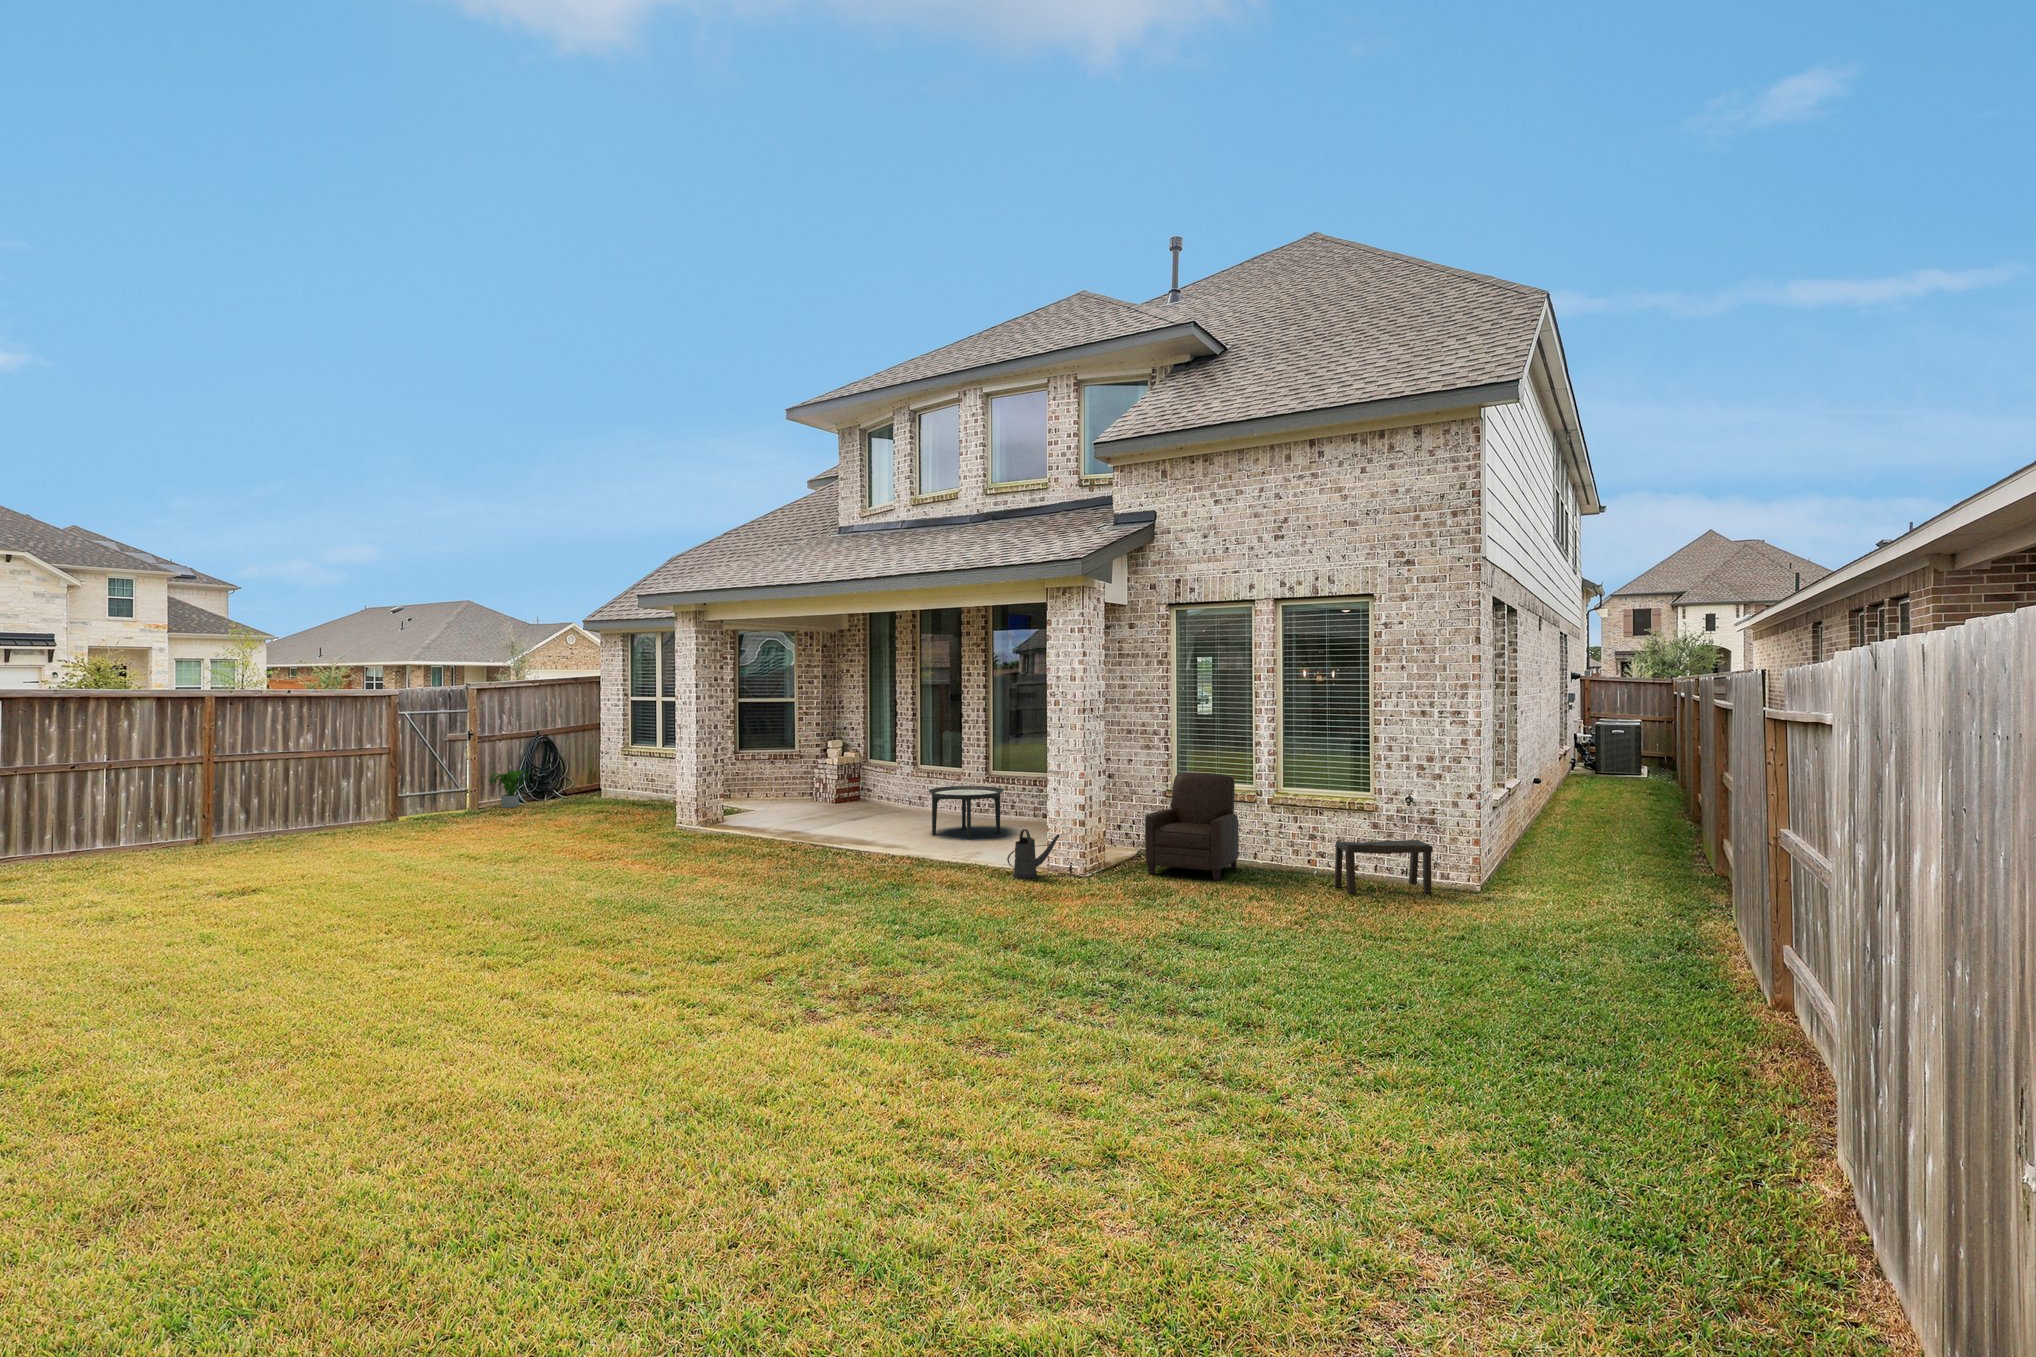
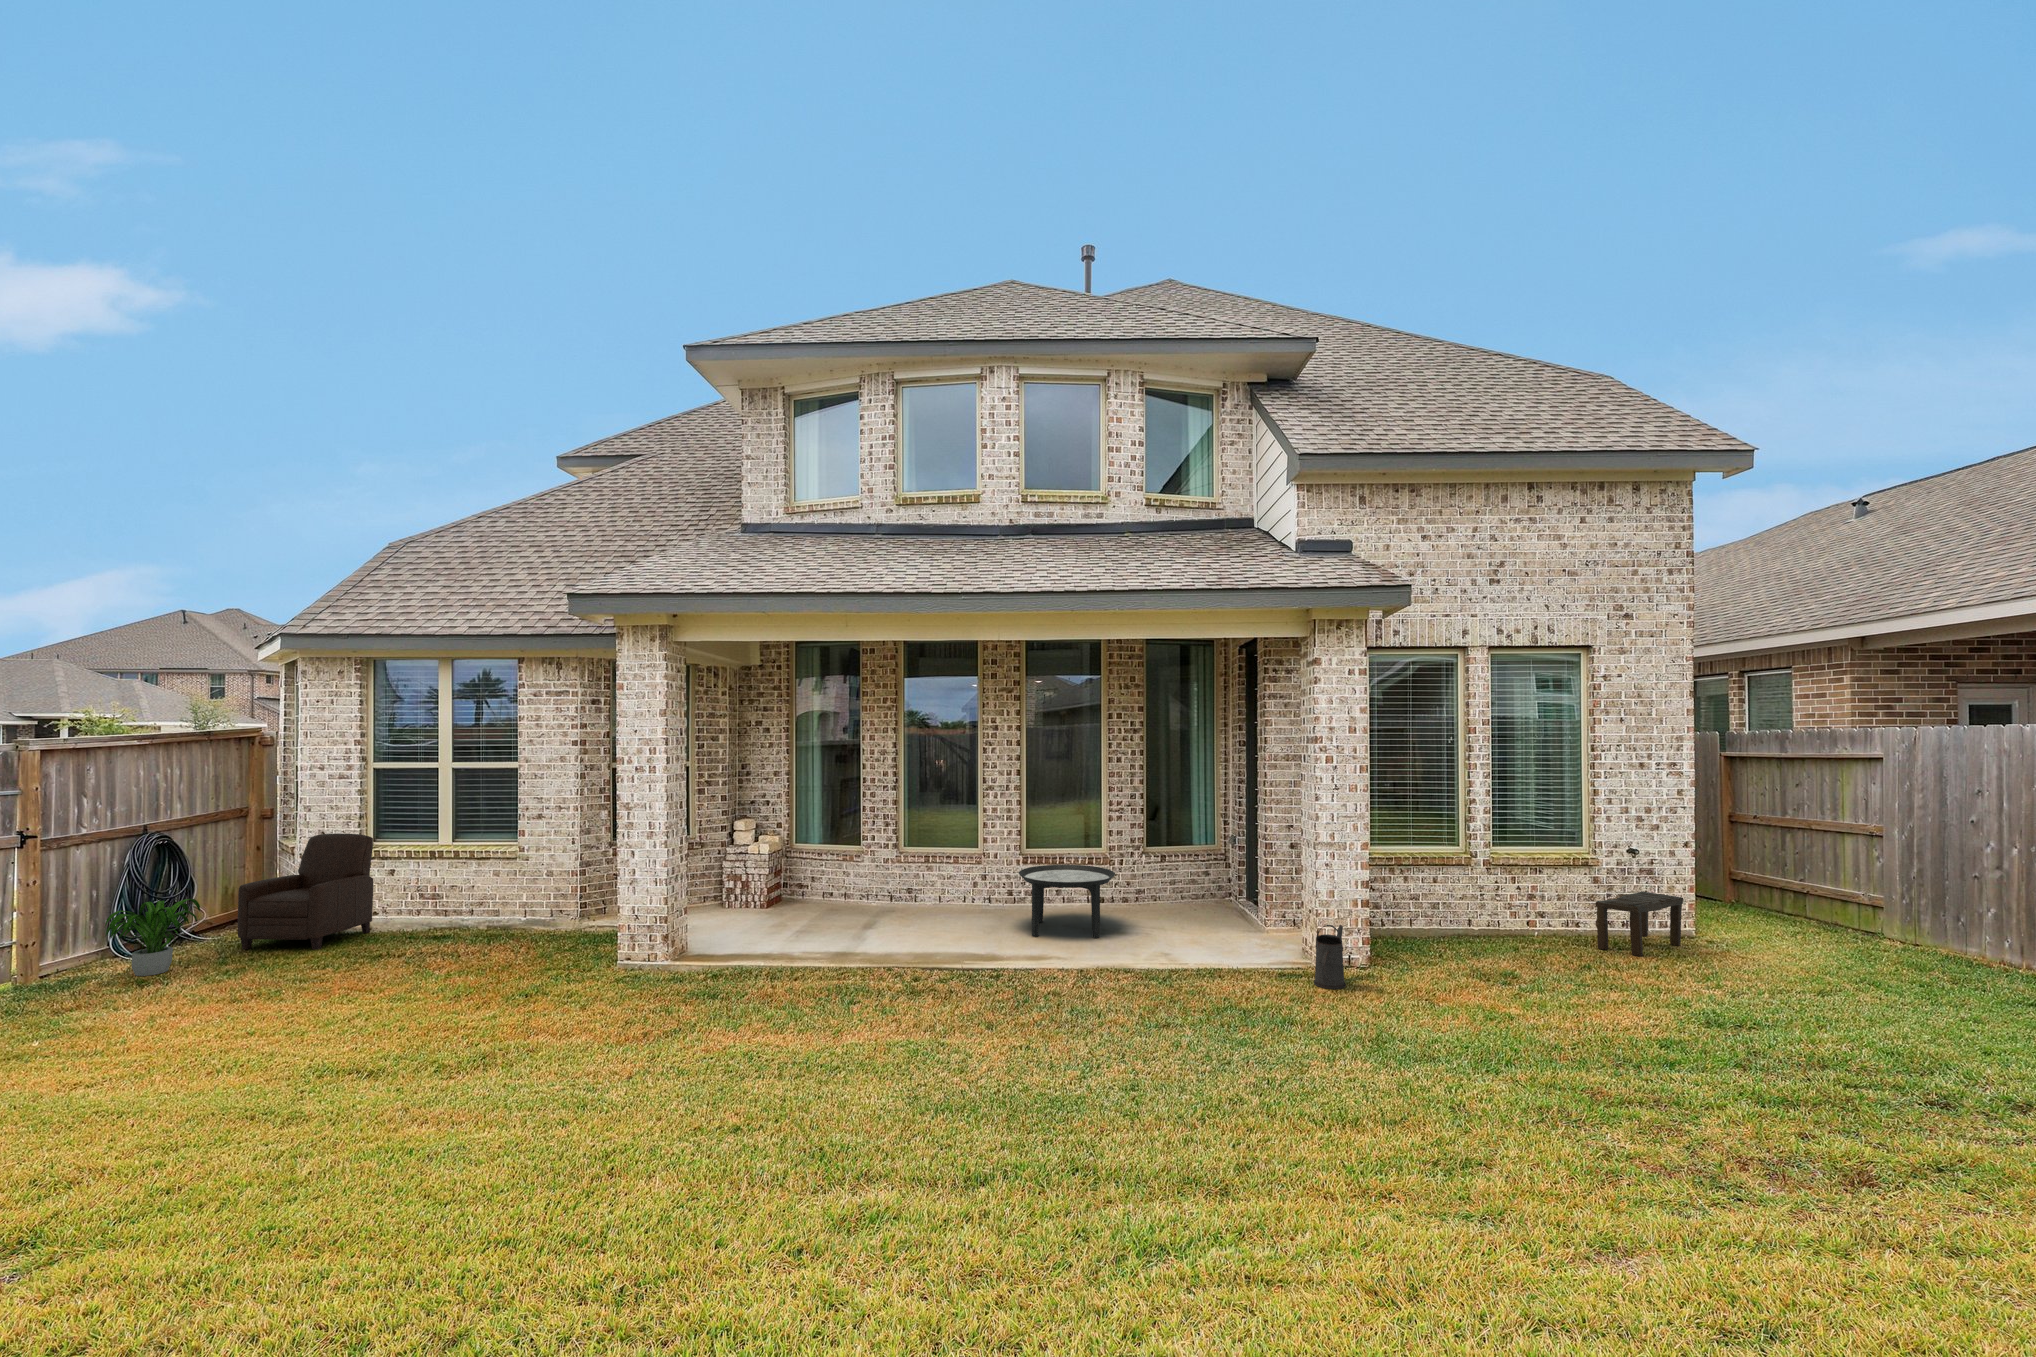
chair: present [1145,773,1239,881] -> present [238,833,373,950]

